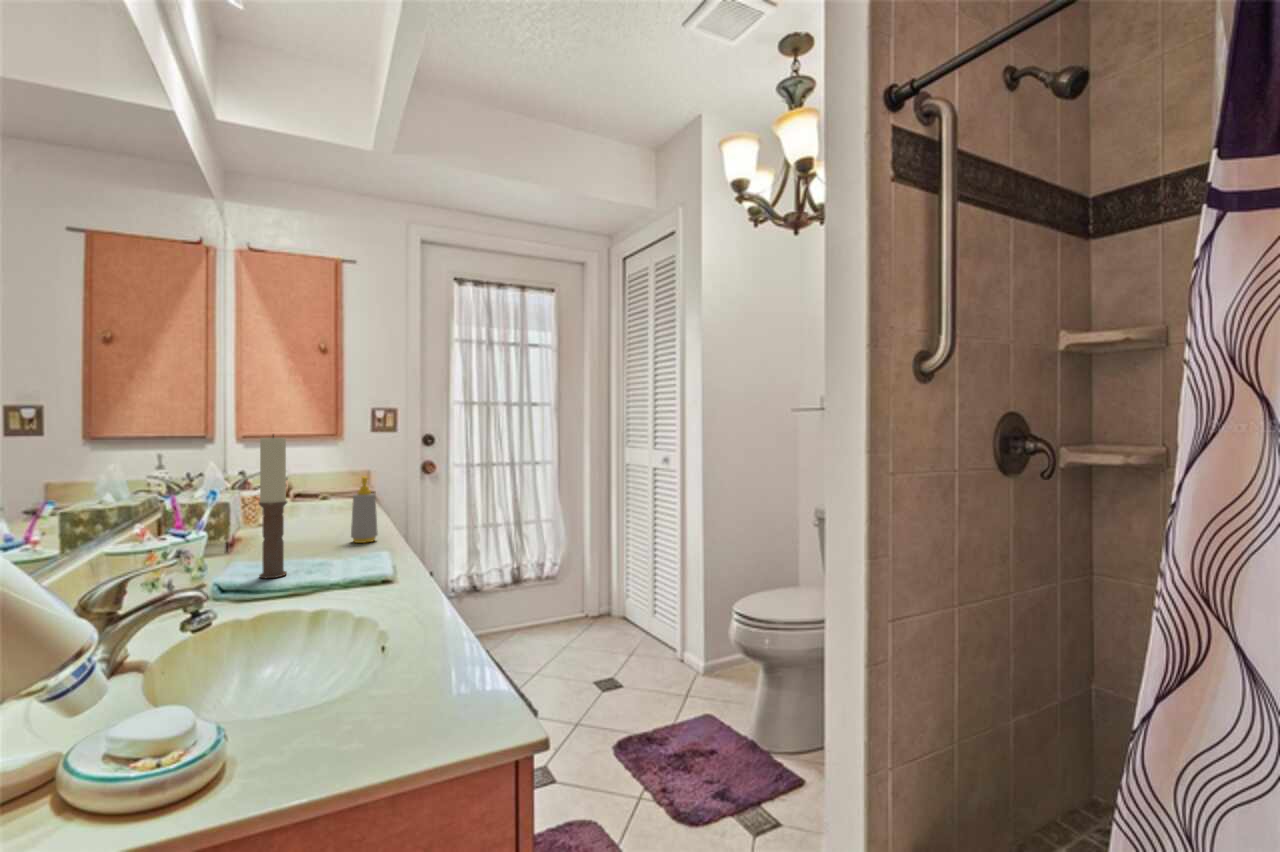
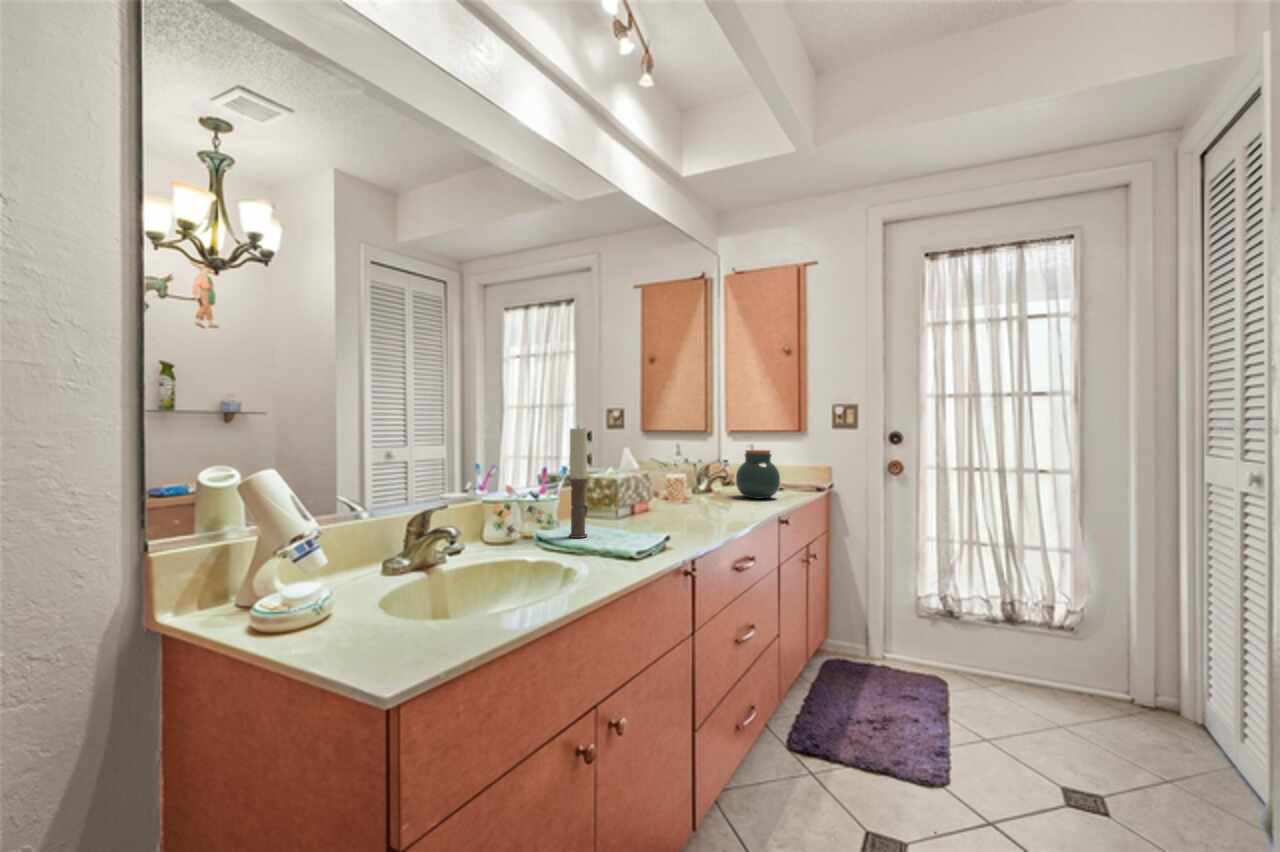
jar: none [298,457,352,511] -> present [736,450,780,499]
soap bottle: present [351,476,378,543] -> none [689,466,711,527]

